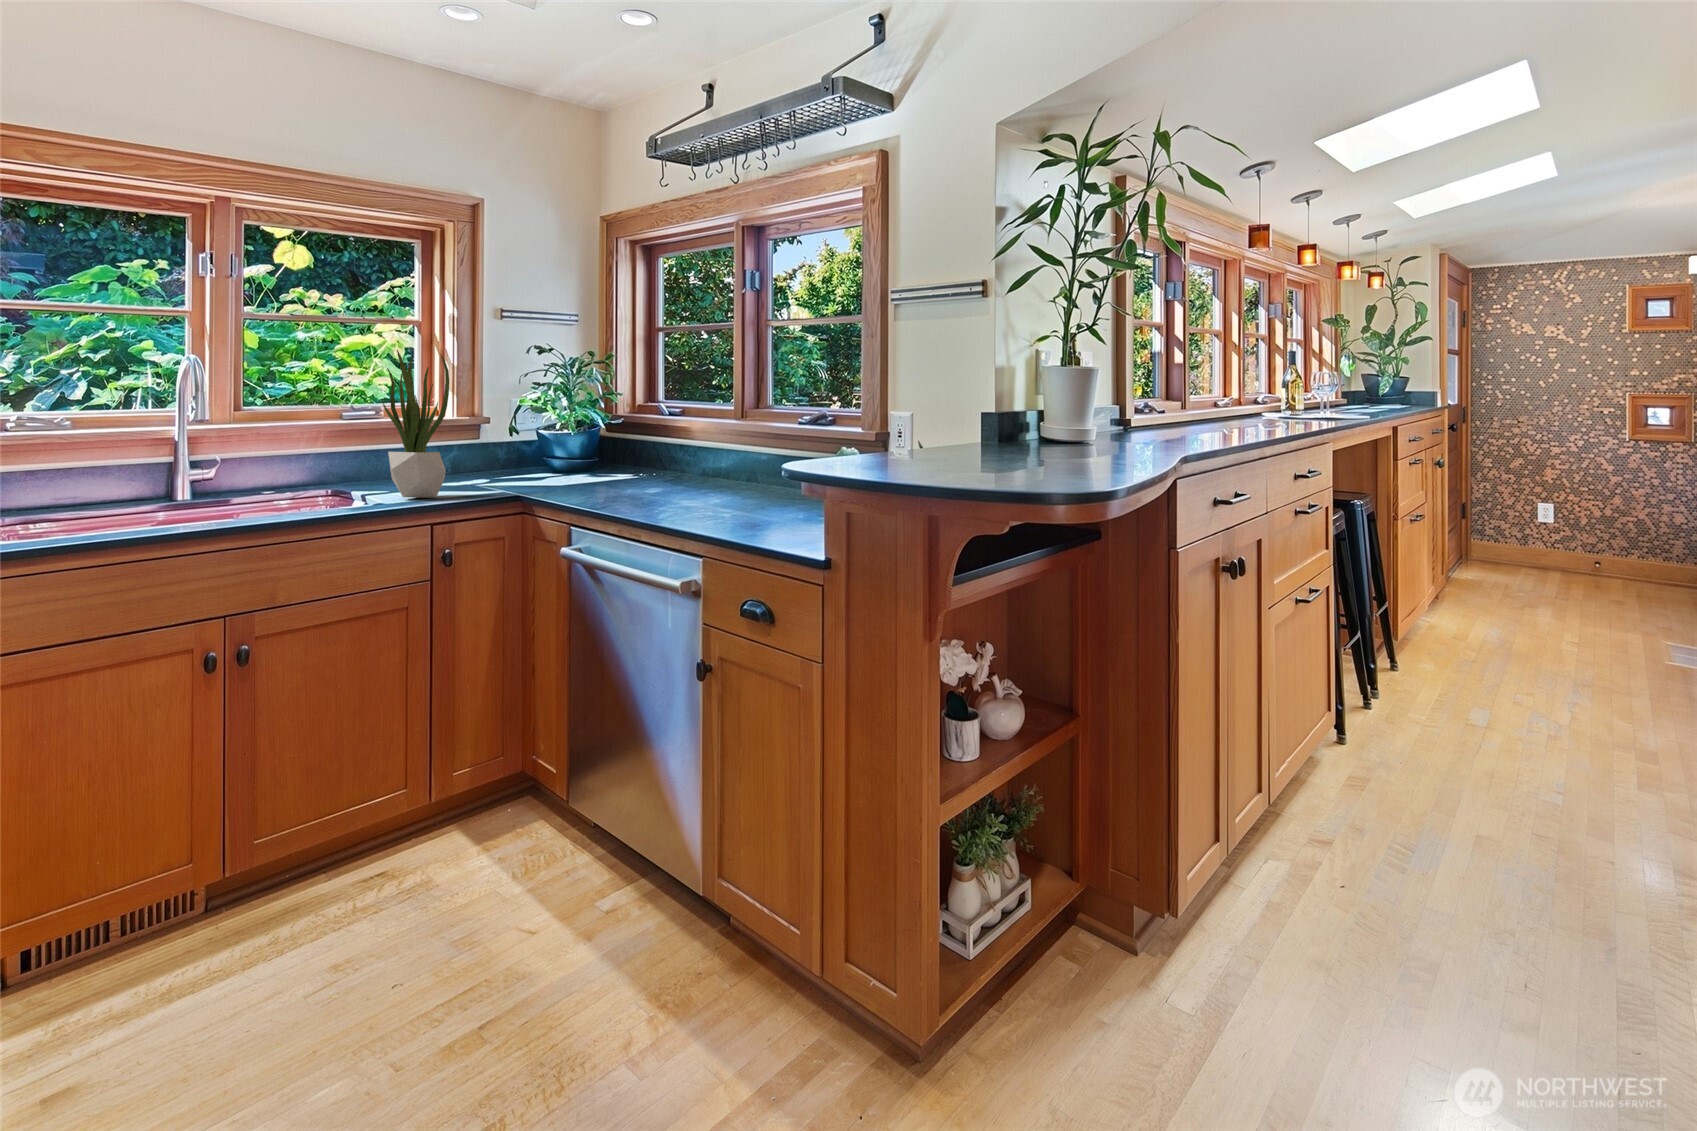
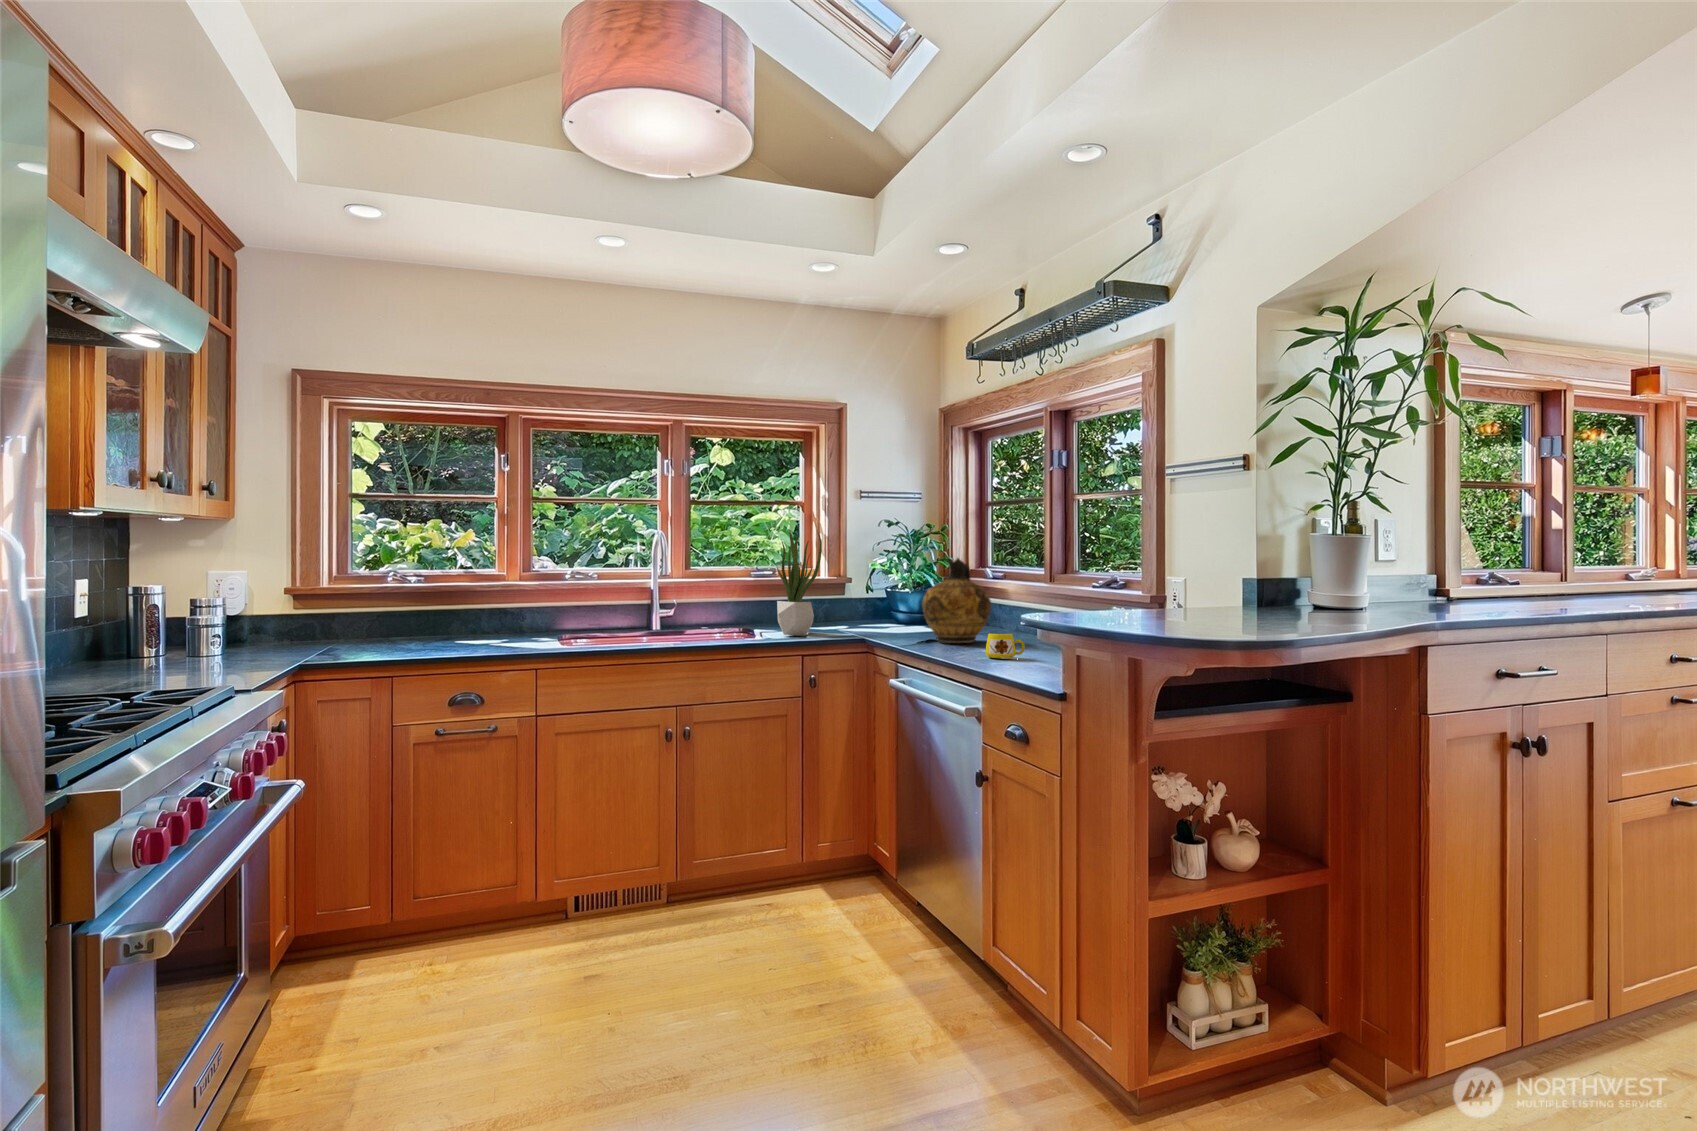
ceramic jug: none [598,390,685,499] -> present [922,558,991,643]
mug: none [690,485,739,517] -> present [986,633,1025,659]

